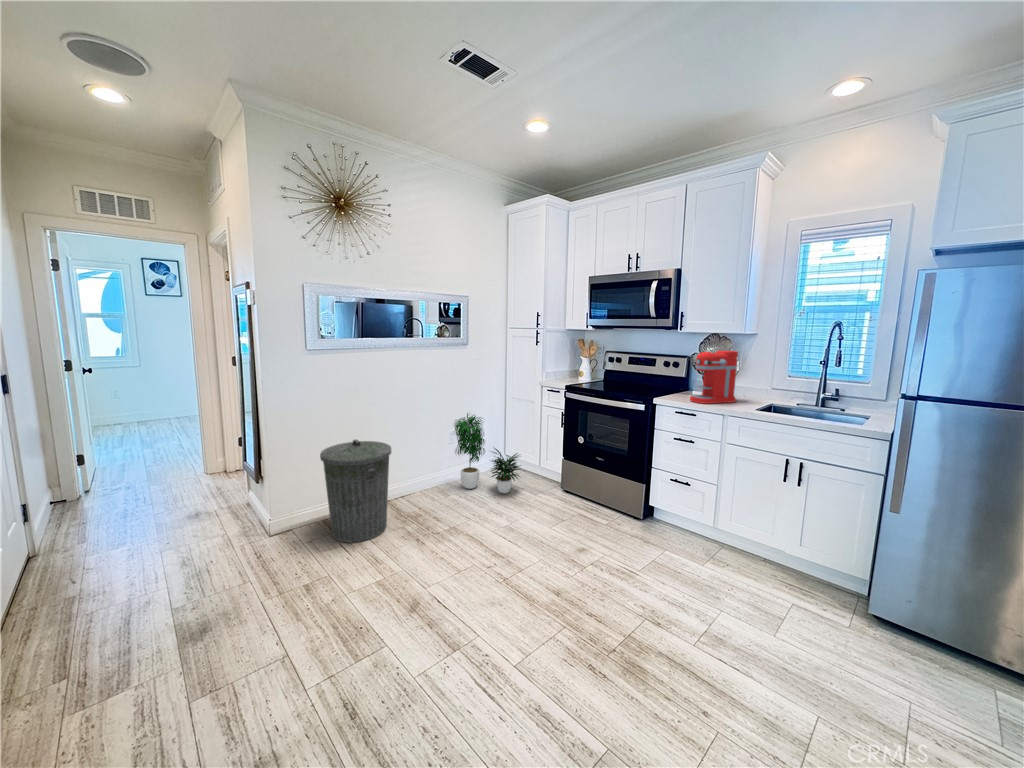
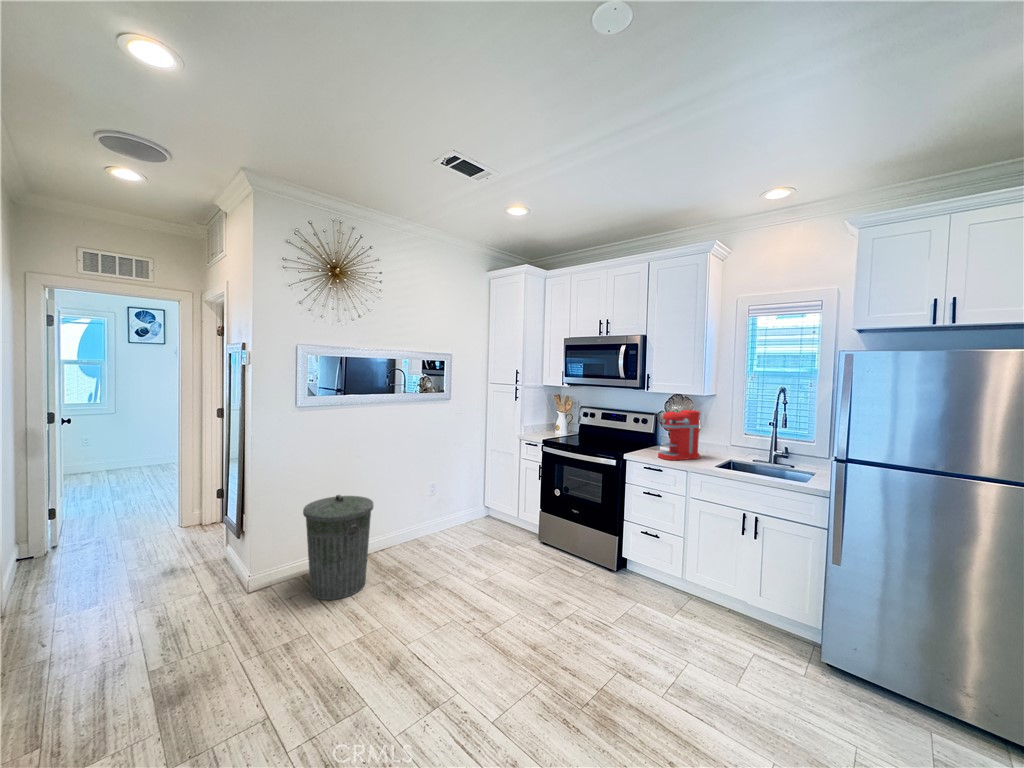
potted plant: present [455,413,521,494] -> none [433,464,501,547]

